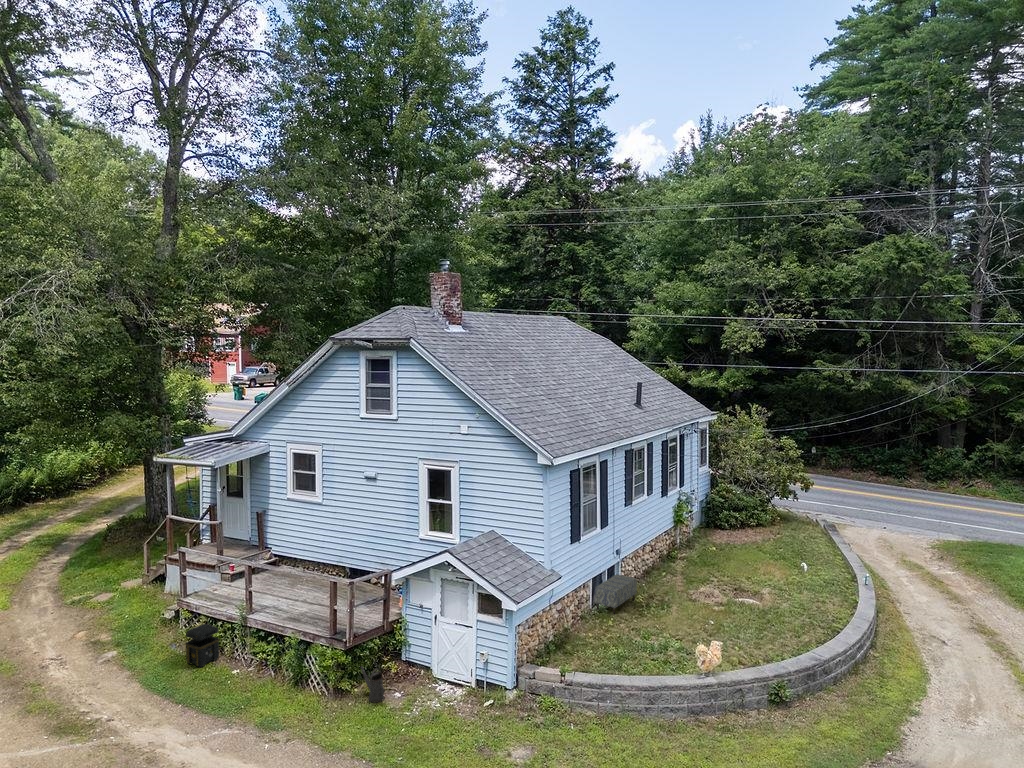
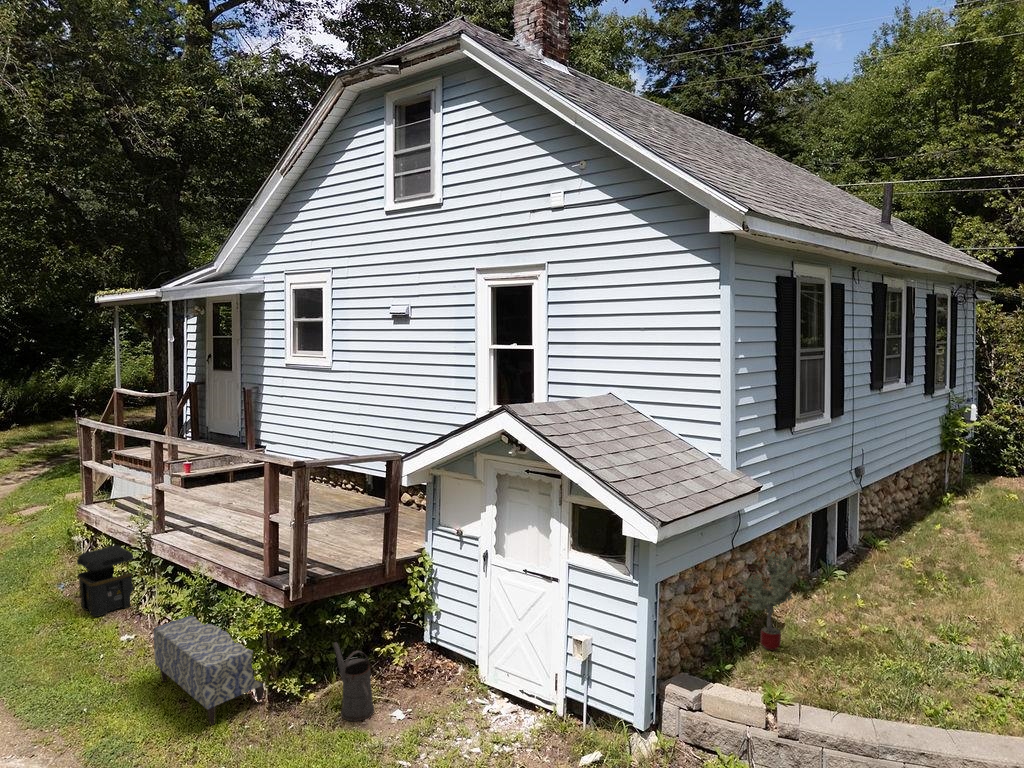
bench: present [595,574,637,614] -> present [154,616,263,725]
potted tree: none [553,602,579,650] -> present [741,549,797,651]

